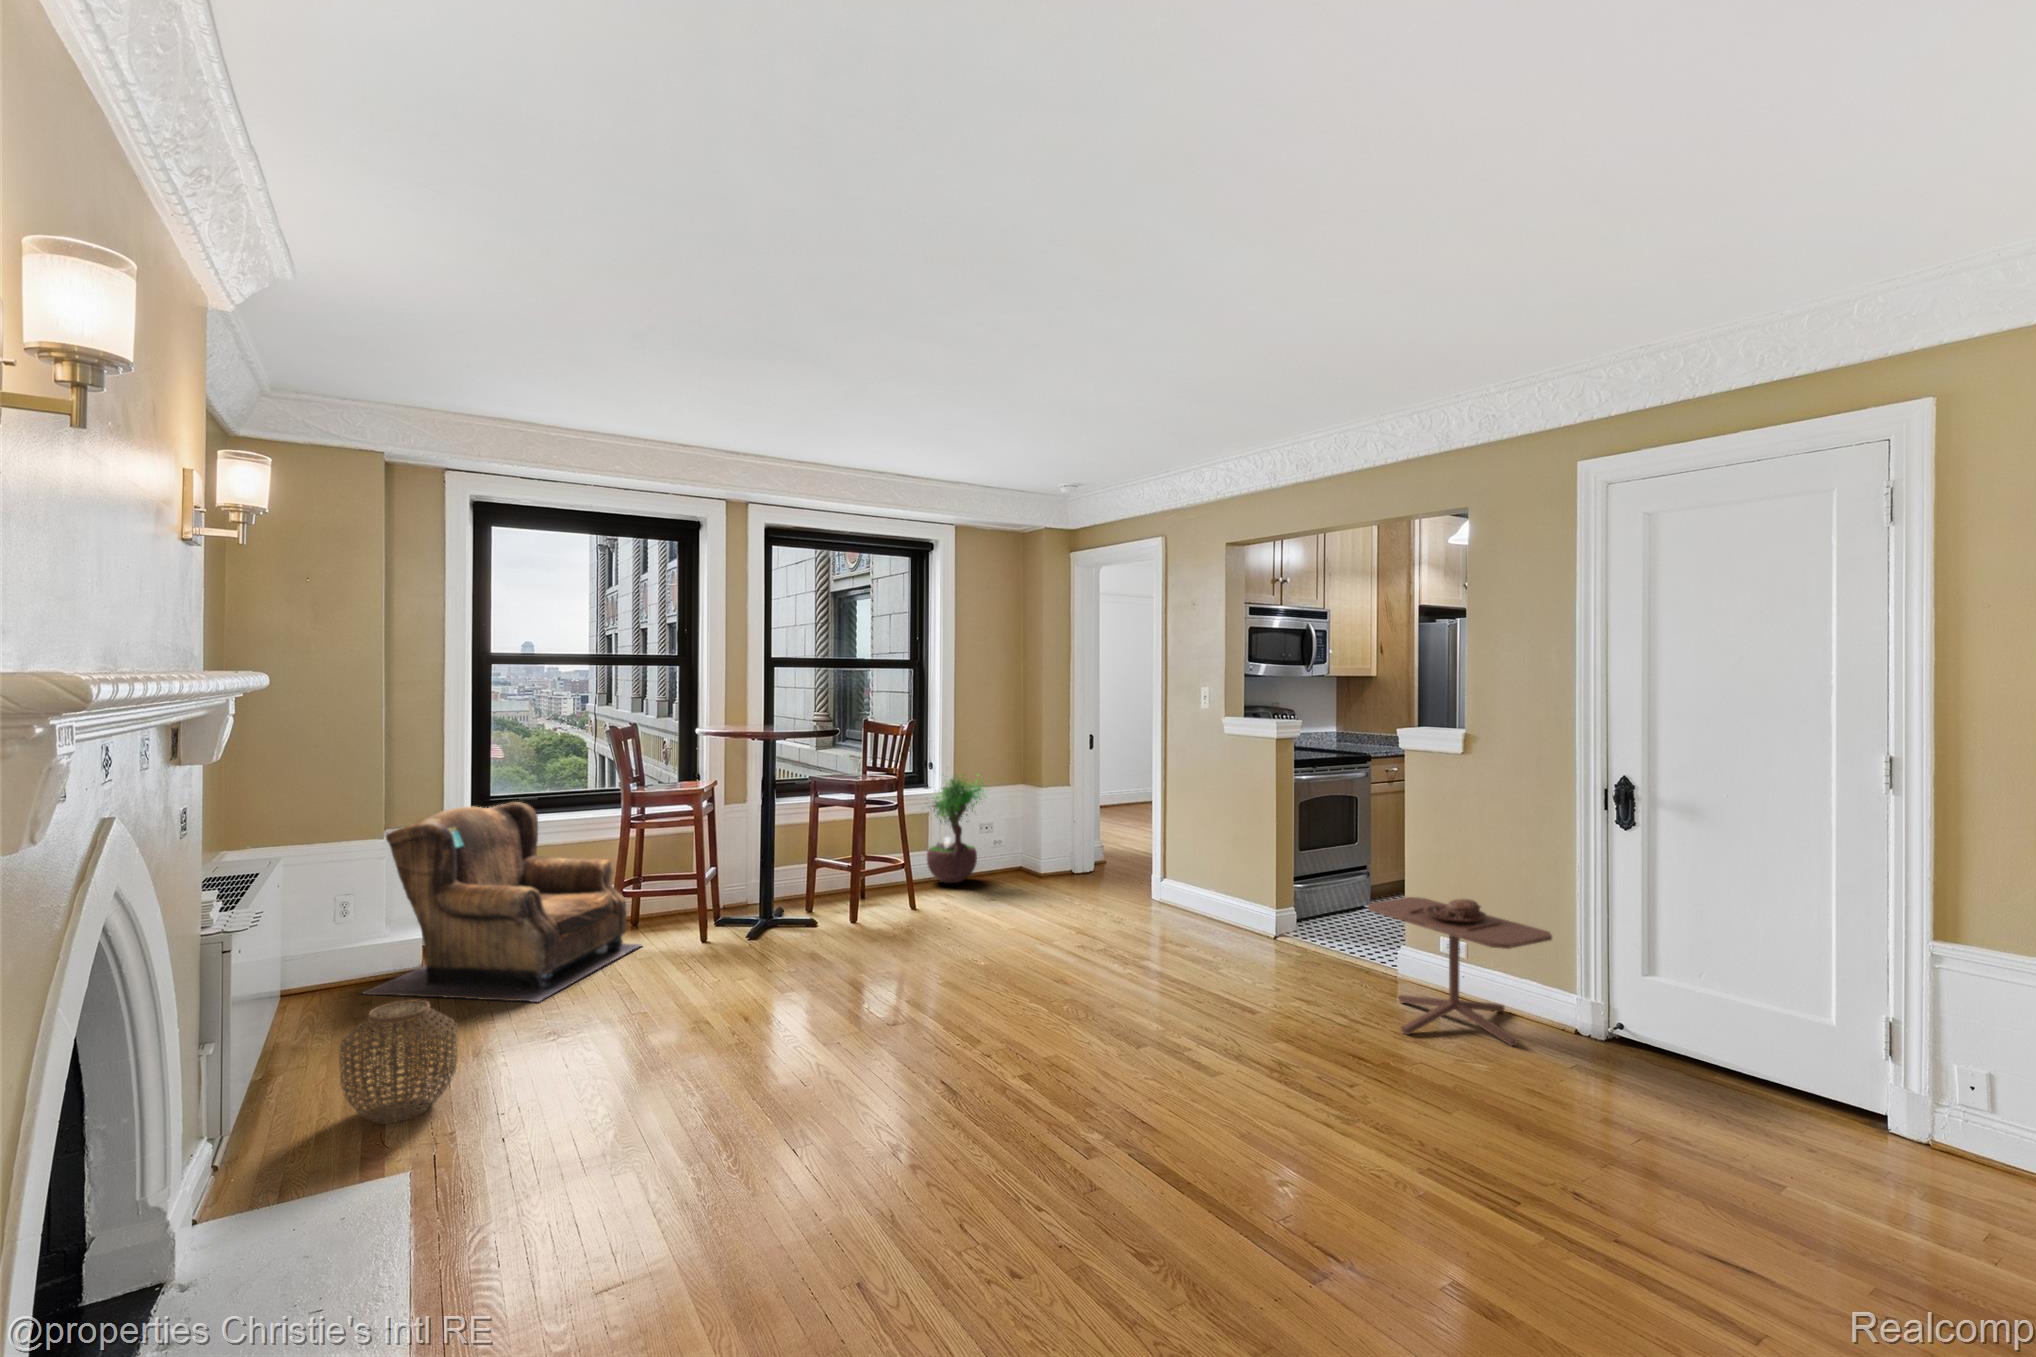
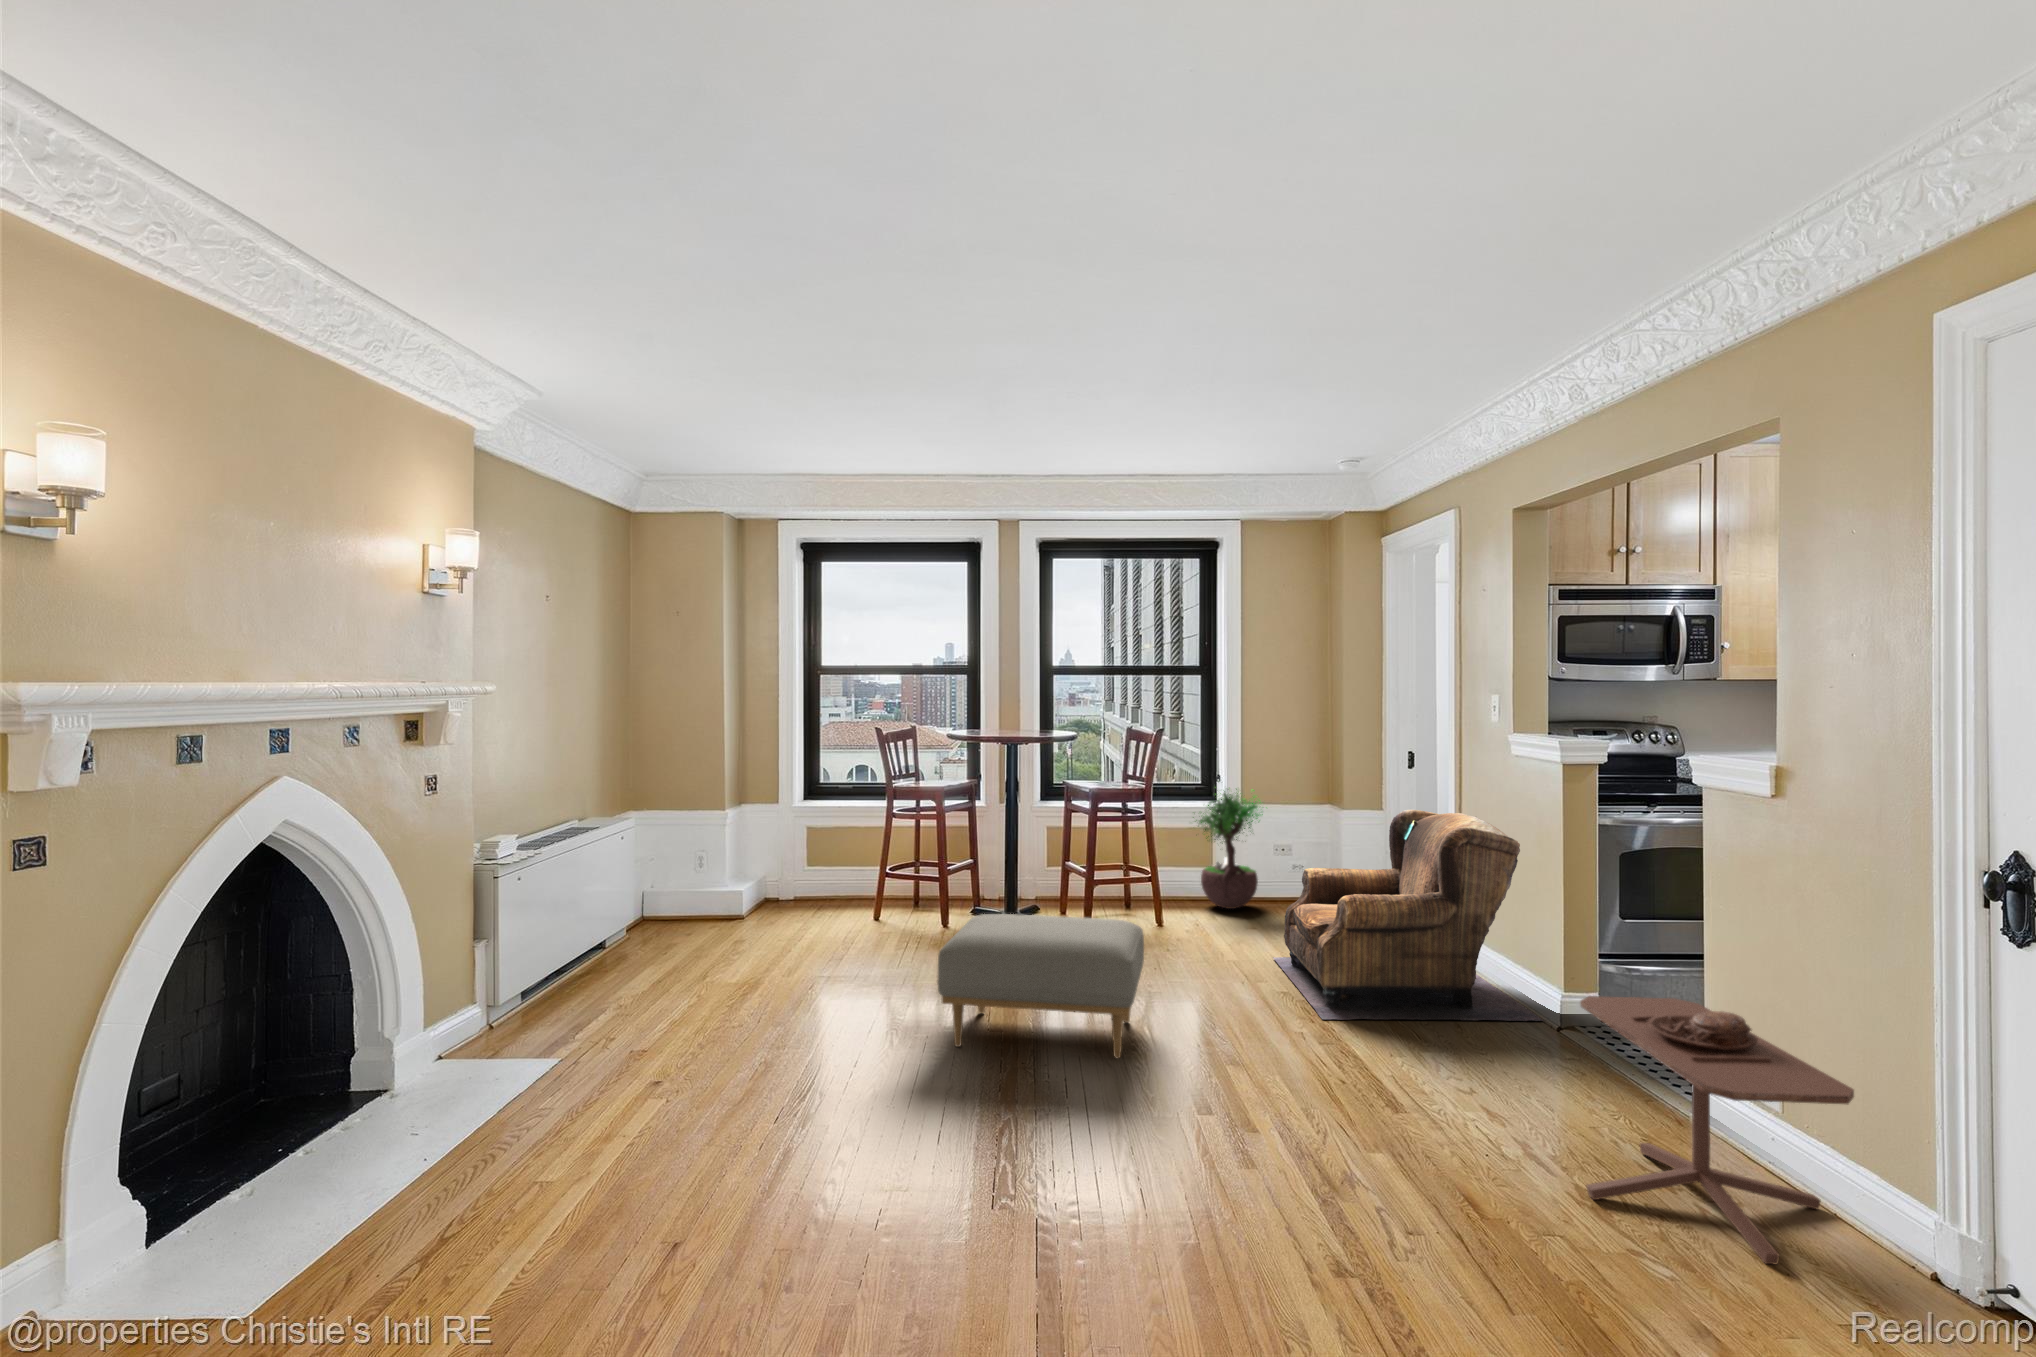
armchair: present [362,802,641,1002] -> present [1273,810,1543,1021]
ottoman: none [846,899,1044,1037] -> present [937,914,1144,1058]
woven basket: present [339,1000,458,1123] -> none [509,932,600,1031]

